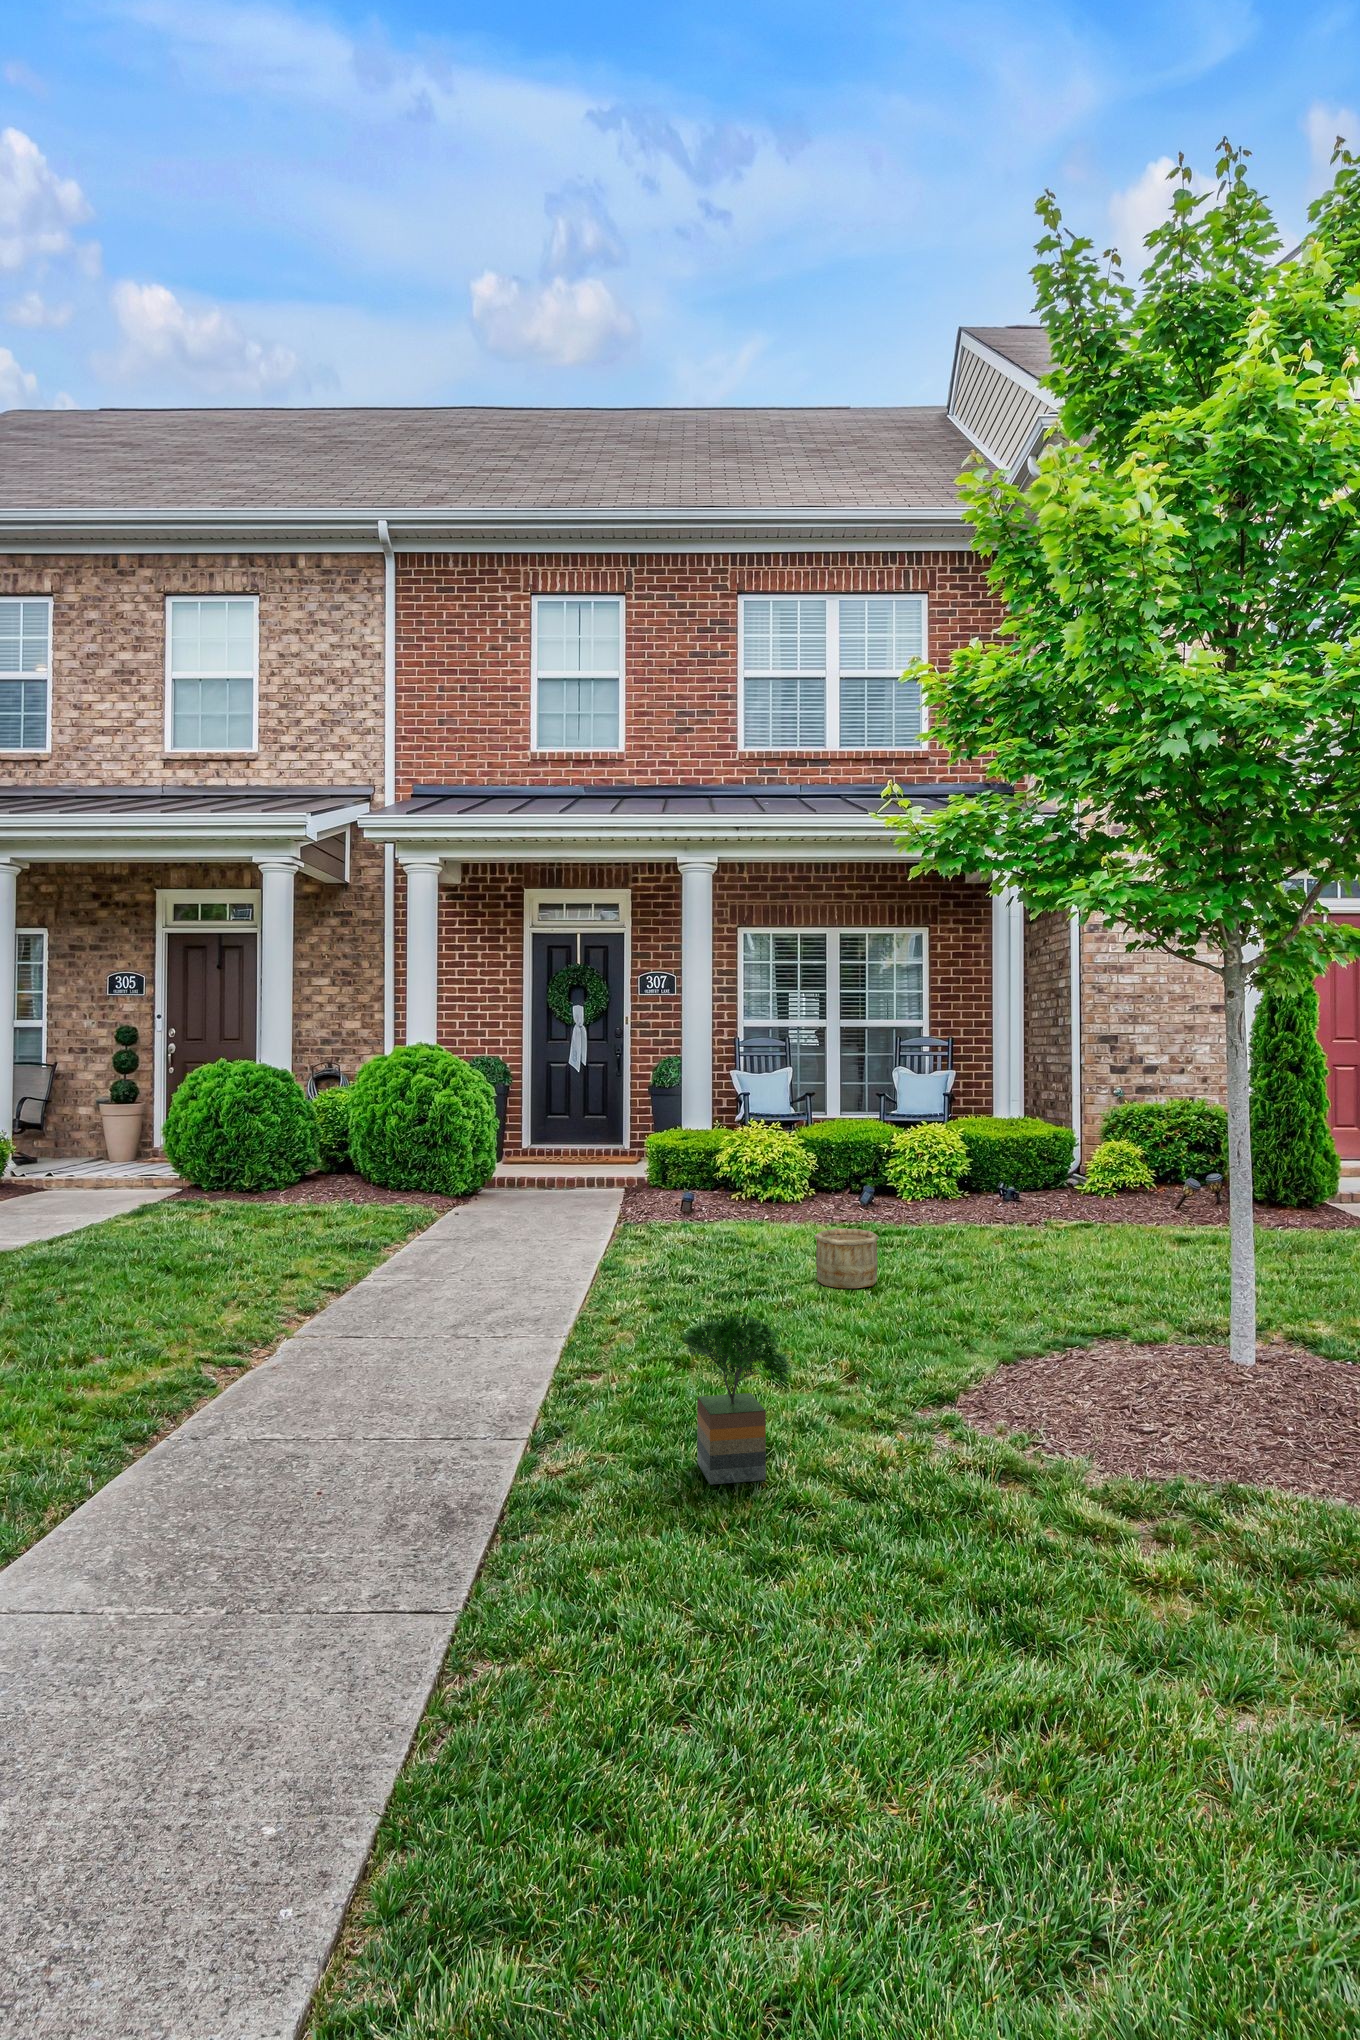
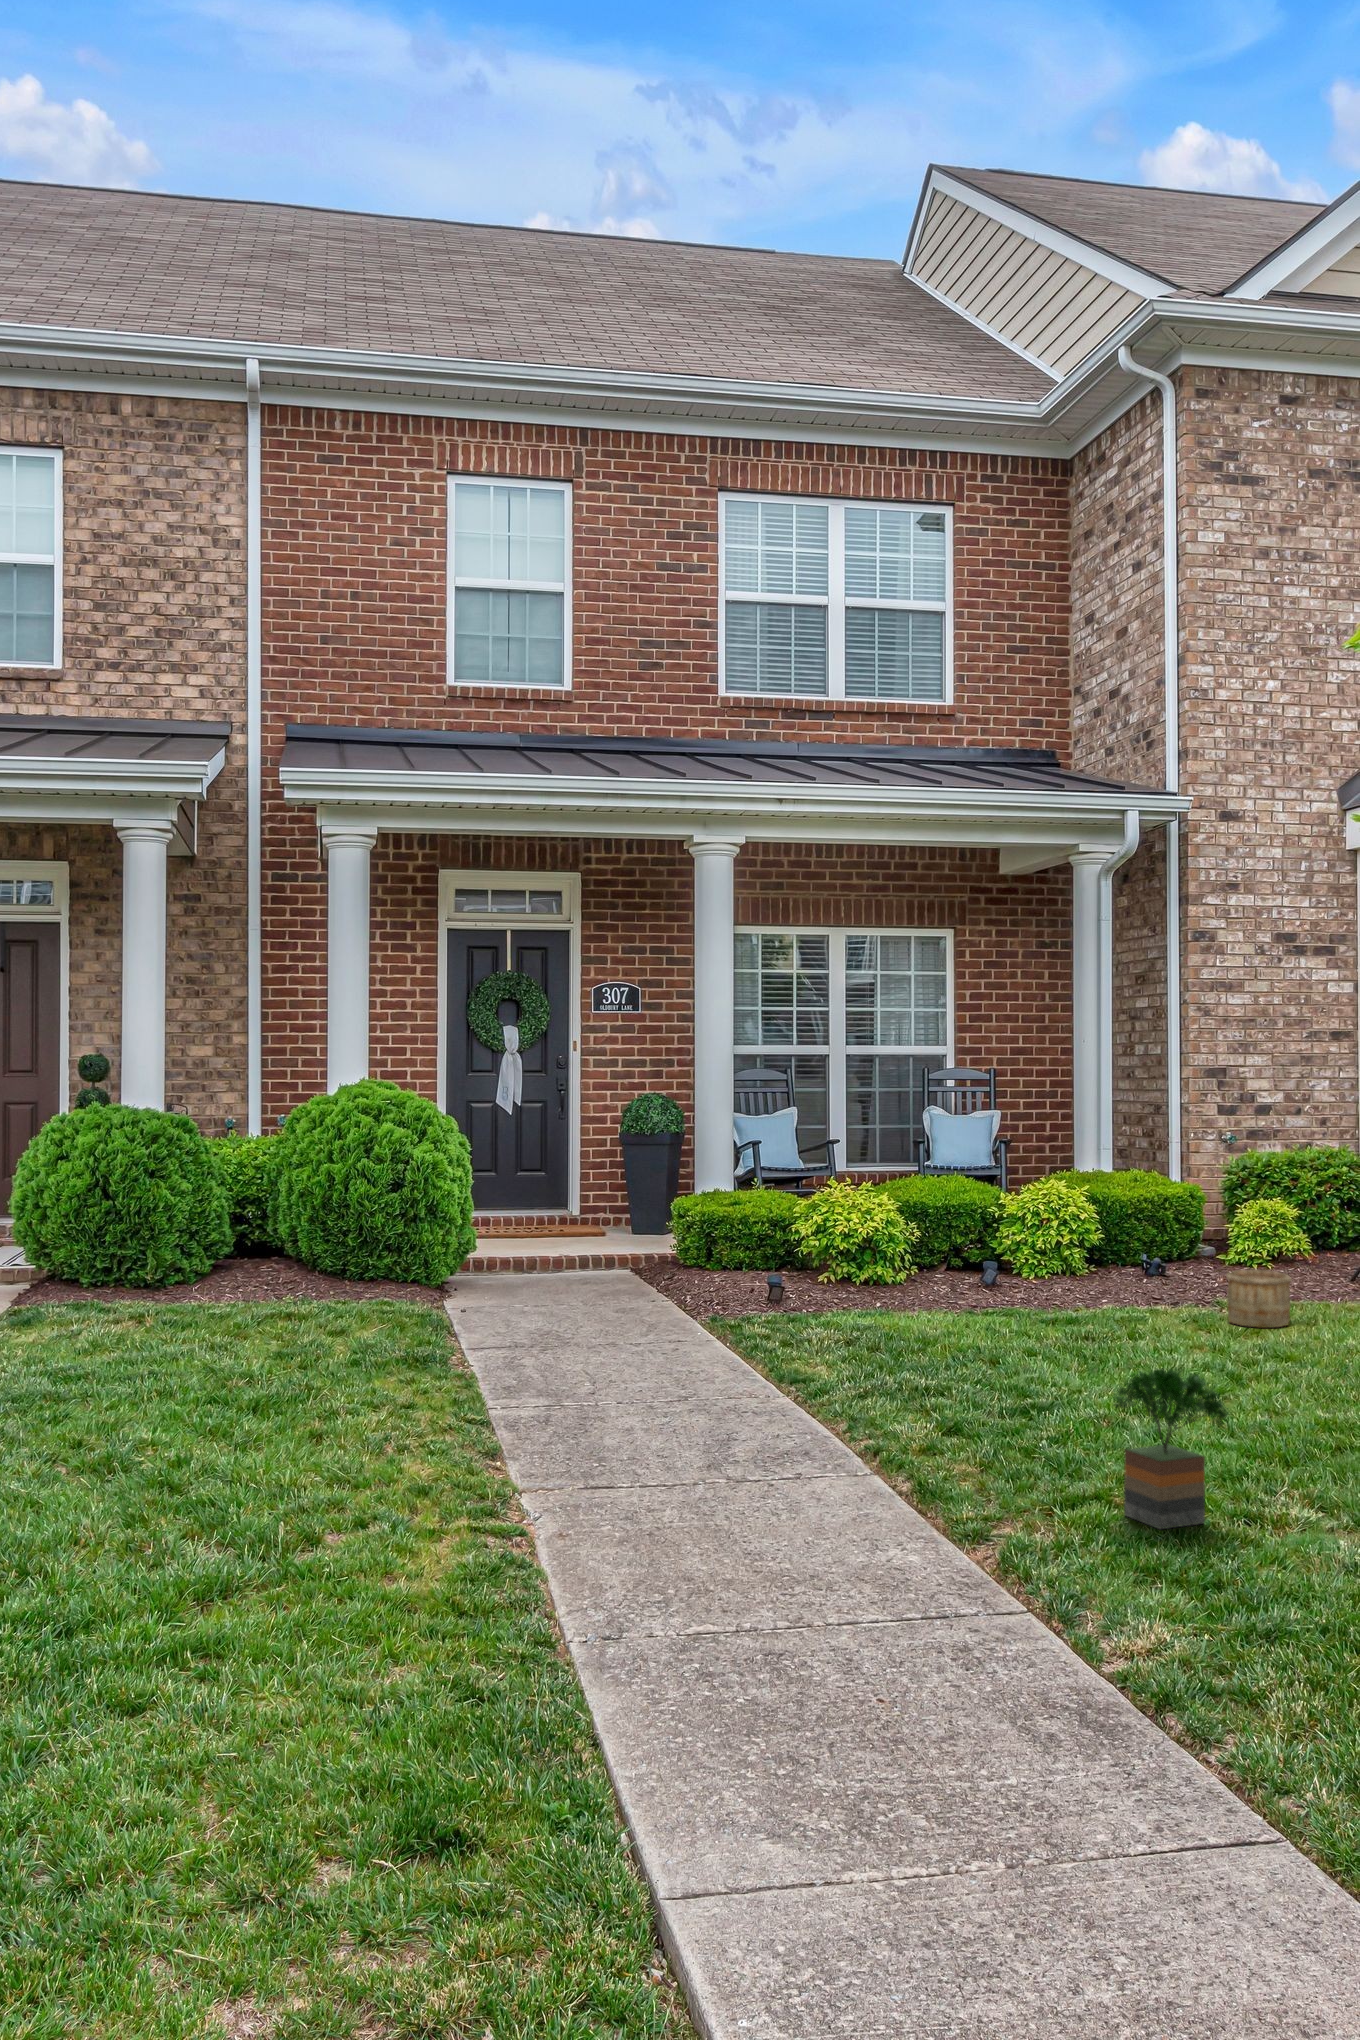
wooden bucket: present [814,1229,879,1288] -> present [1226,1270,1292,1328]

